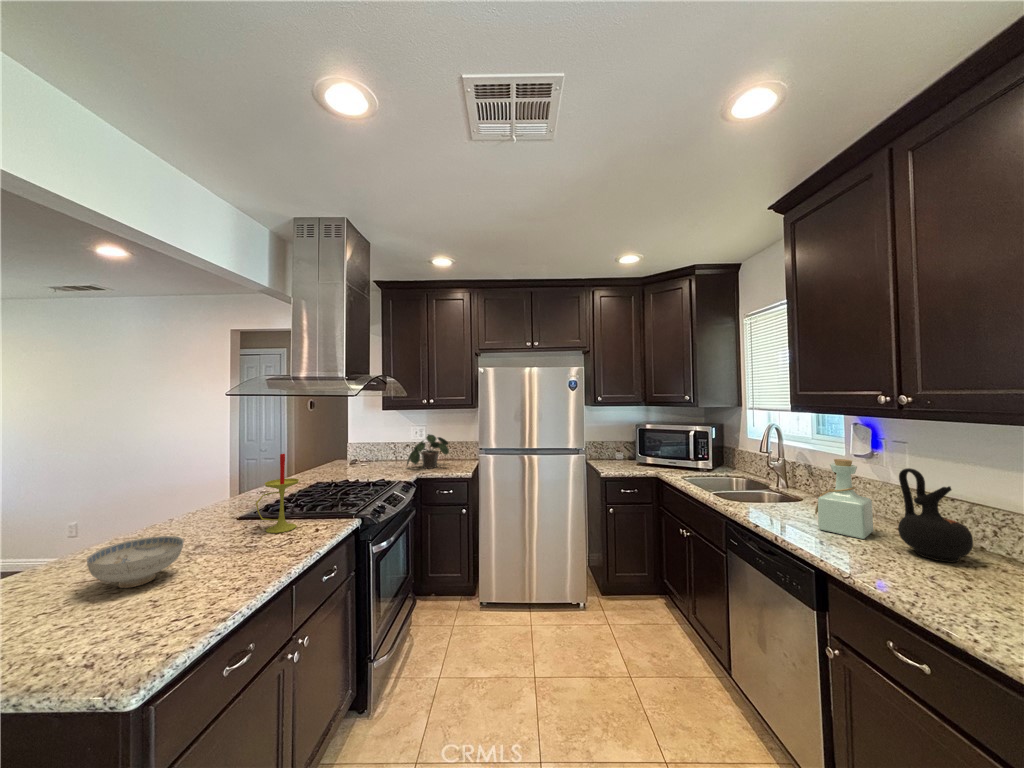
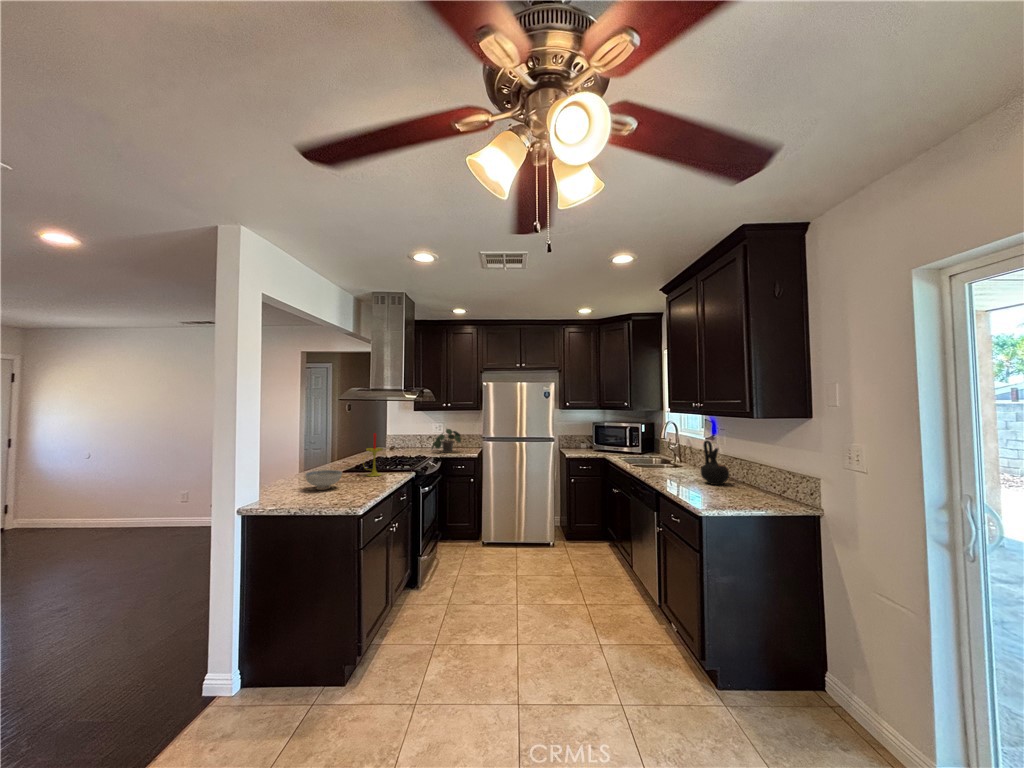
bottle: present [815,459,873,539] -> none [671,438,700,479]

